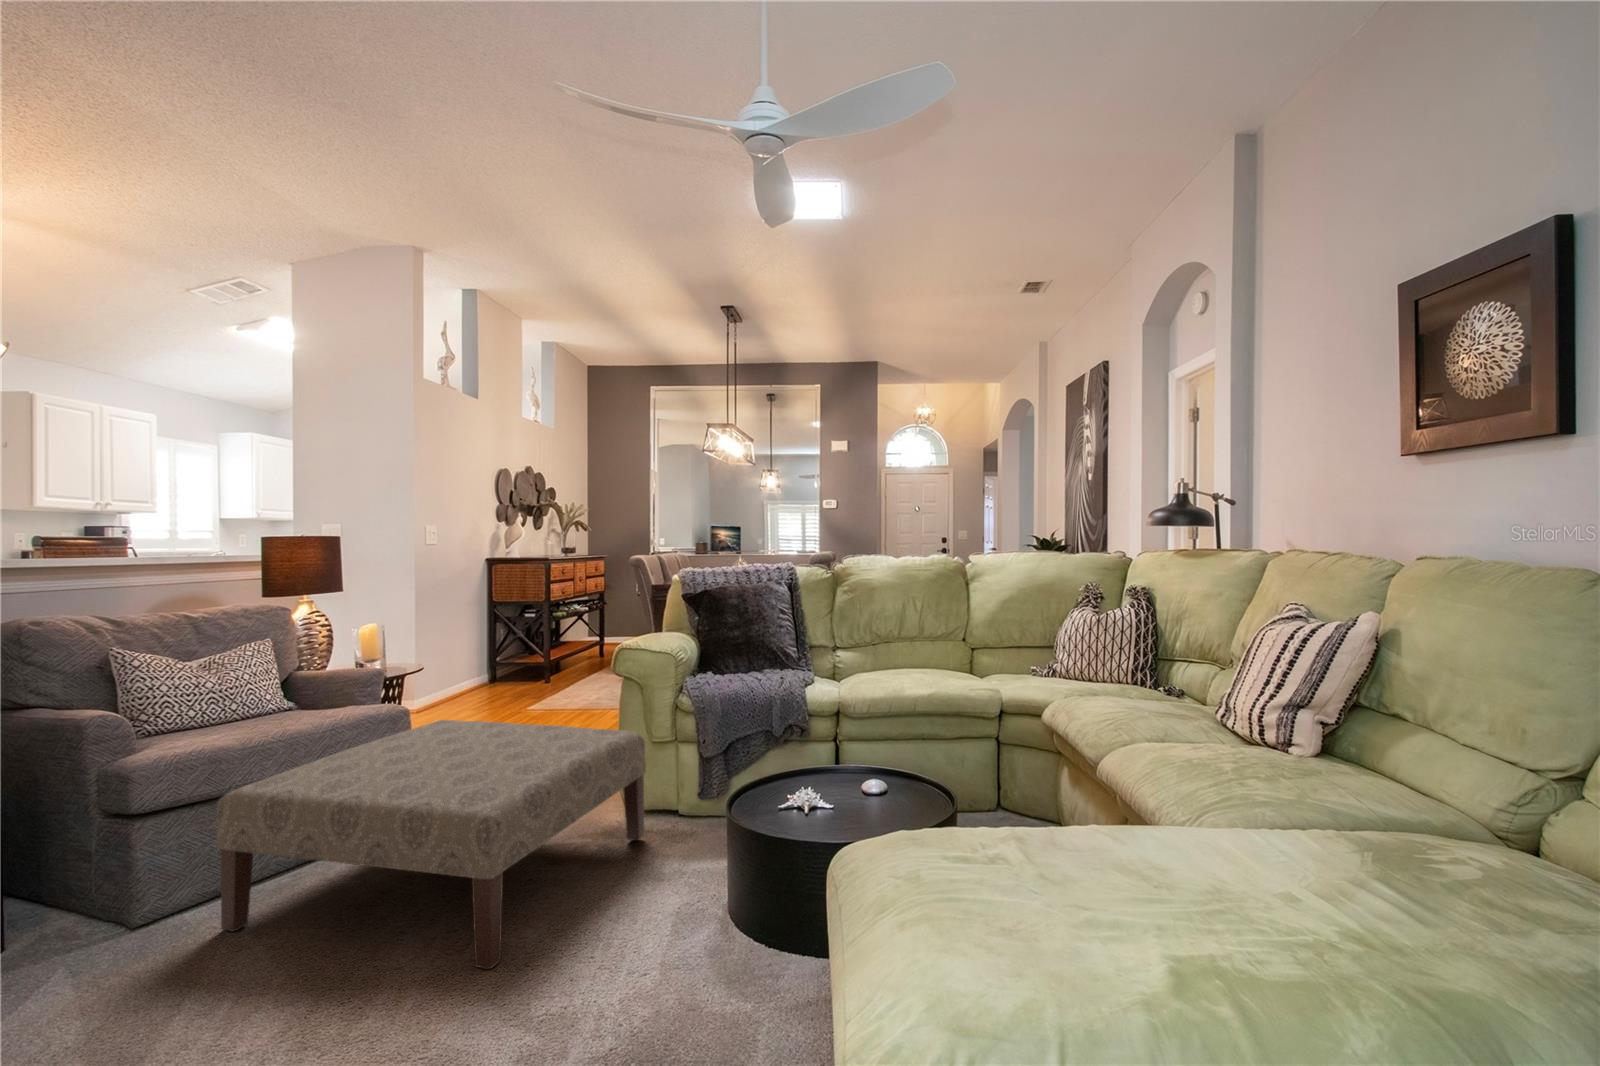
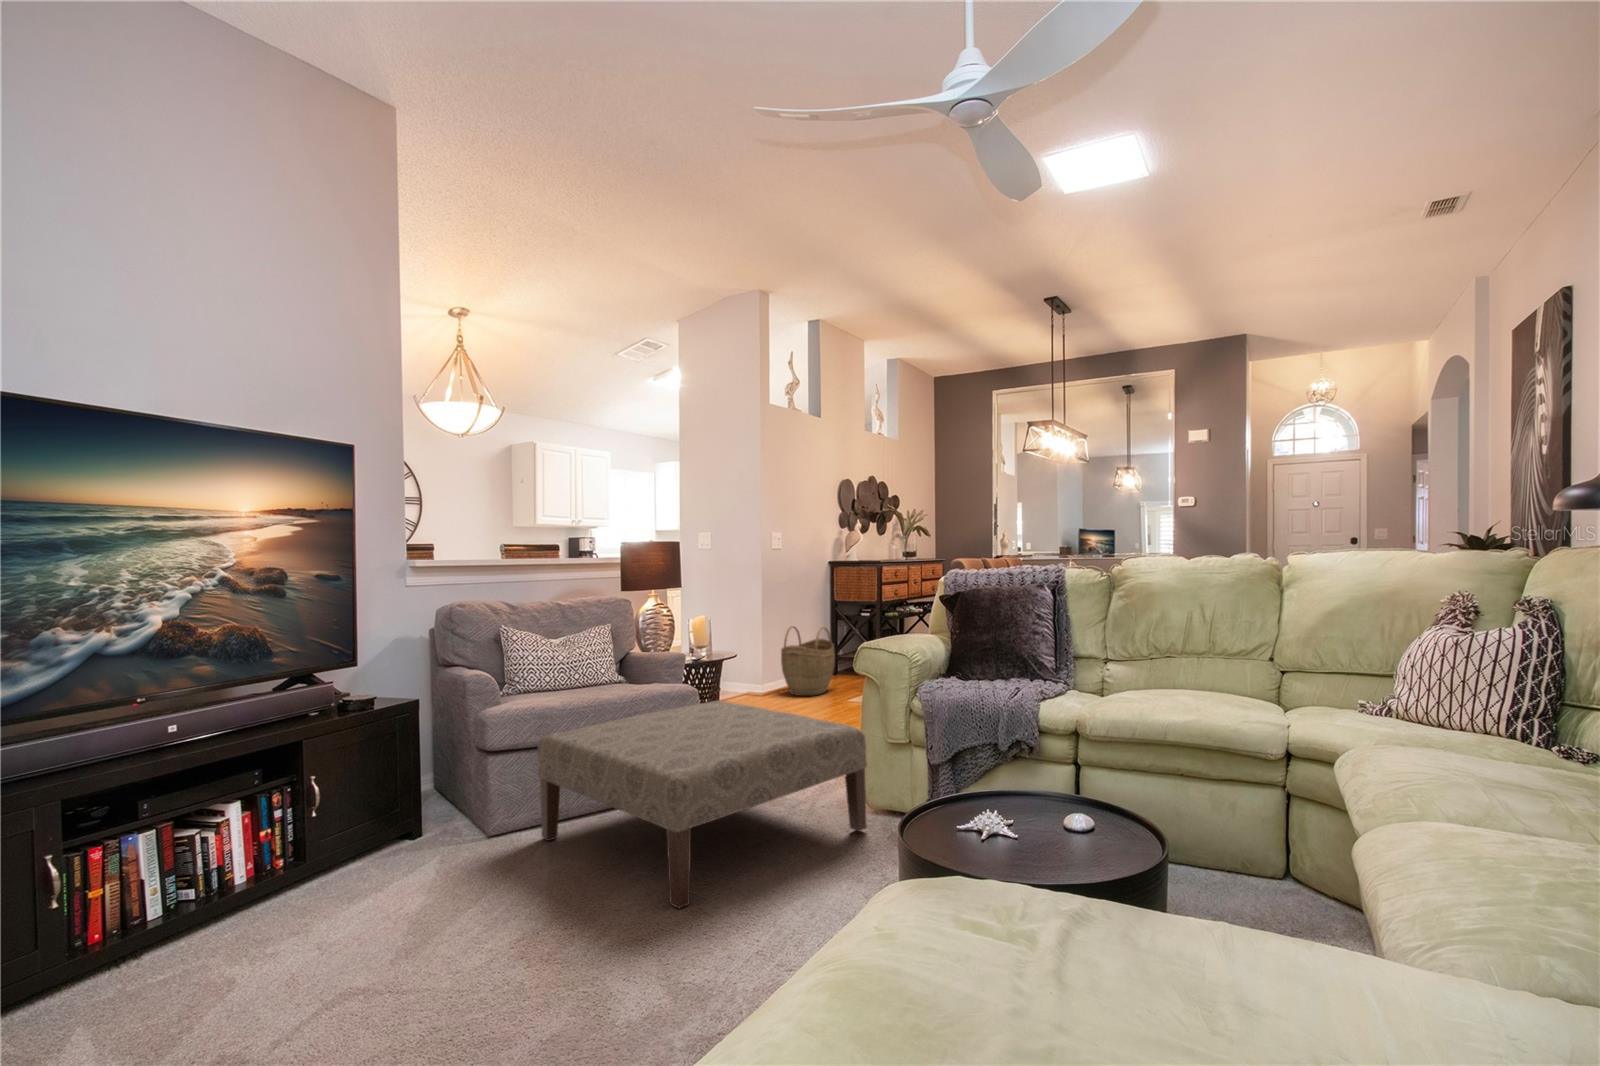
woven basket: none [442,629,505,707] -> present [781,626,835,696]

